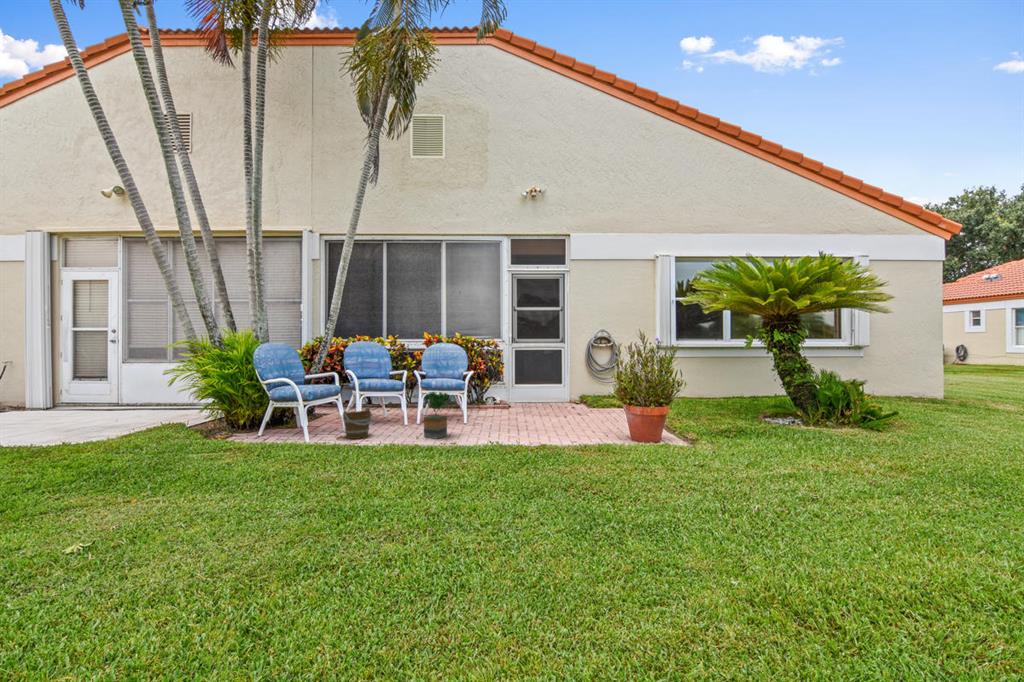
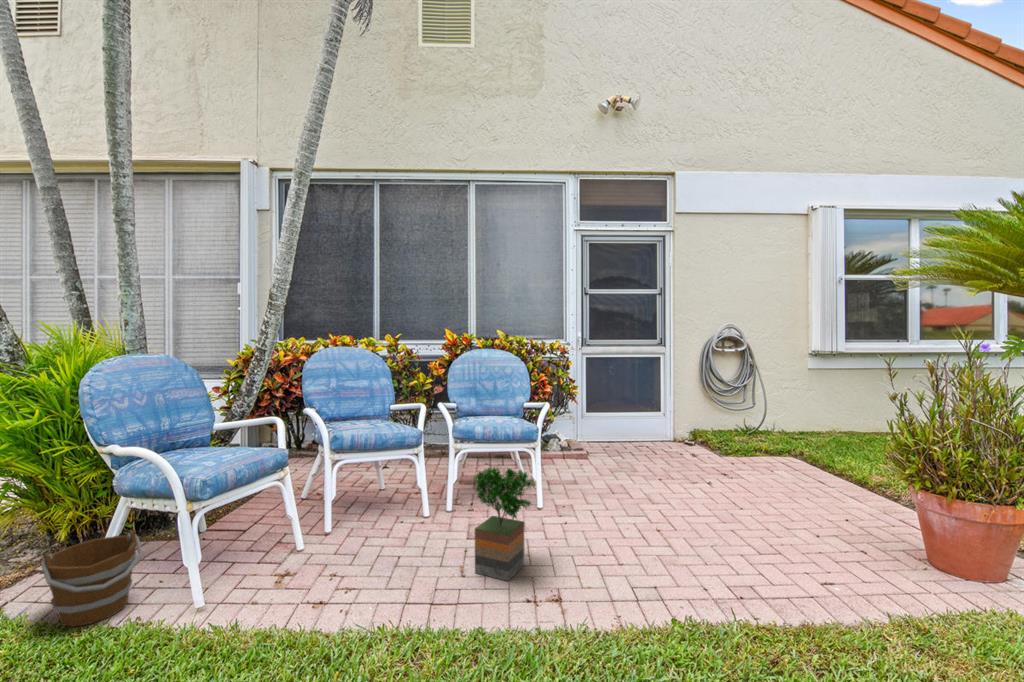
bucket: present [343,408,373,439] -> present [41,530,143,627]

